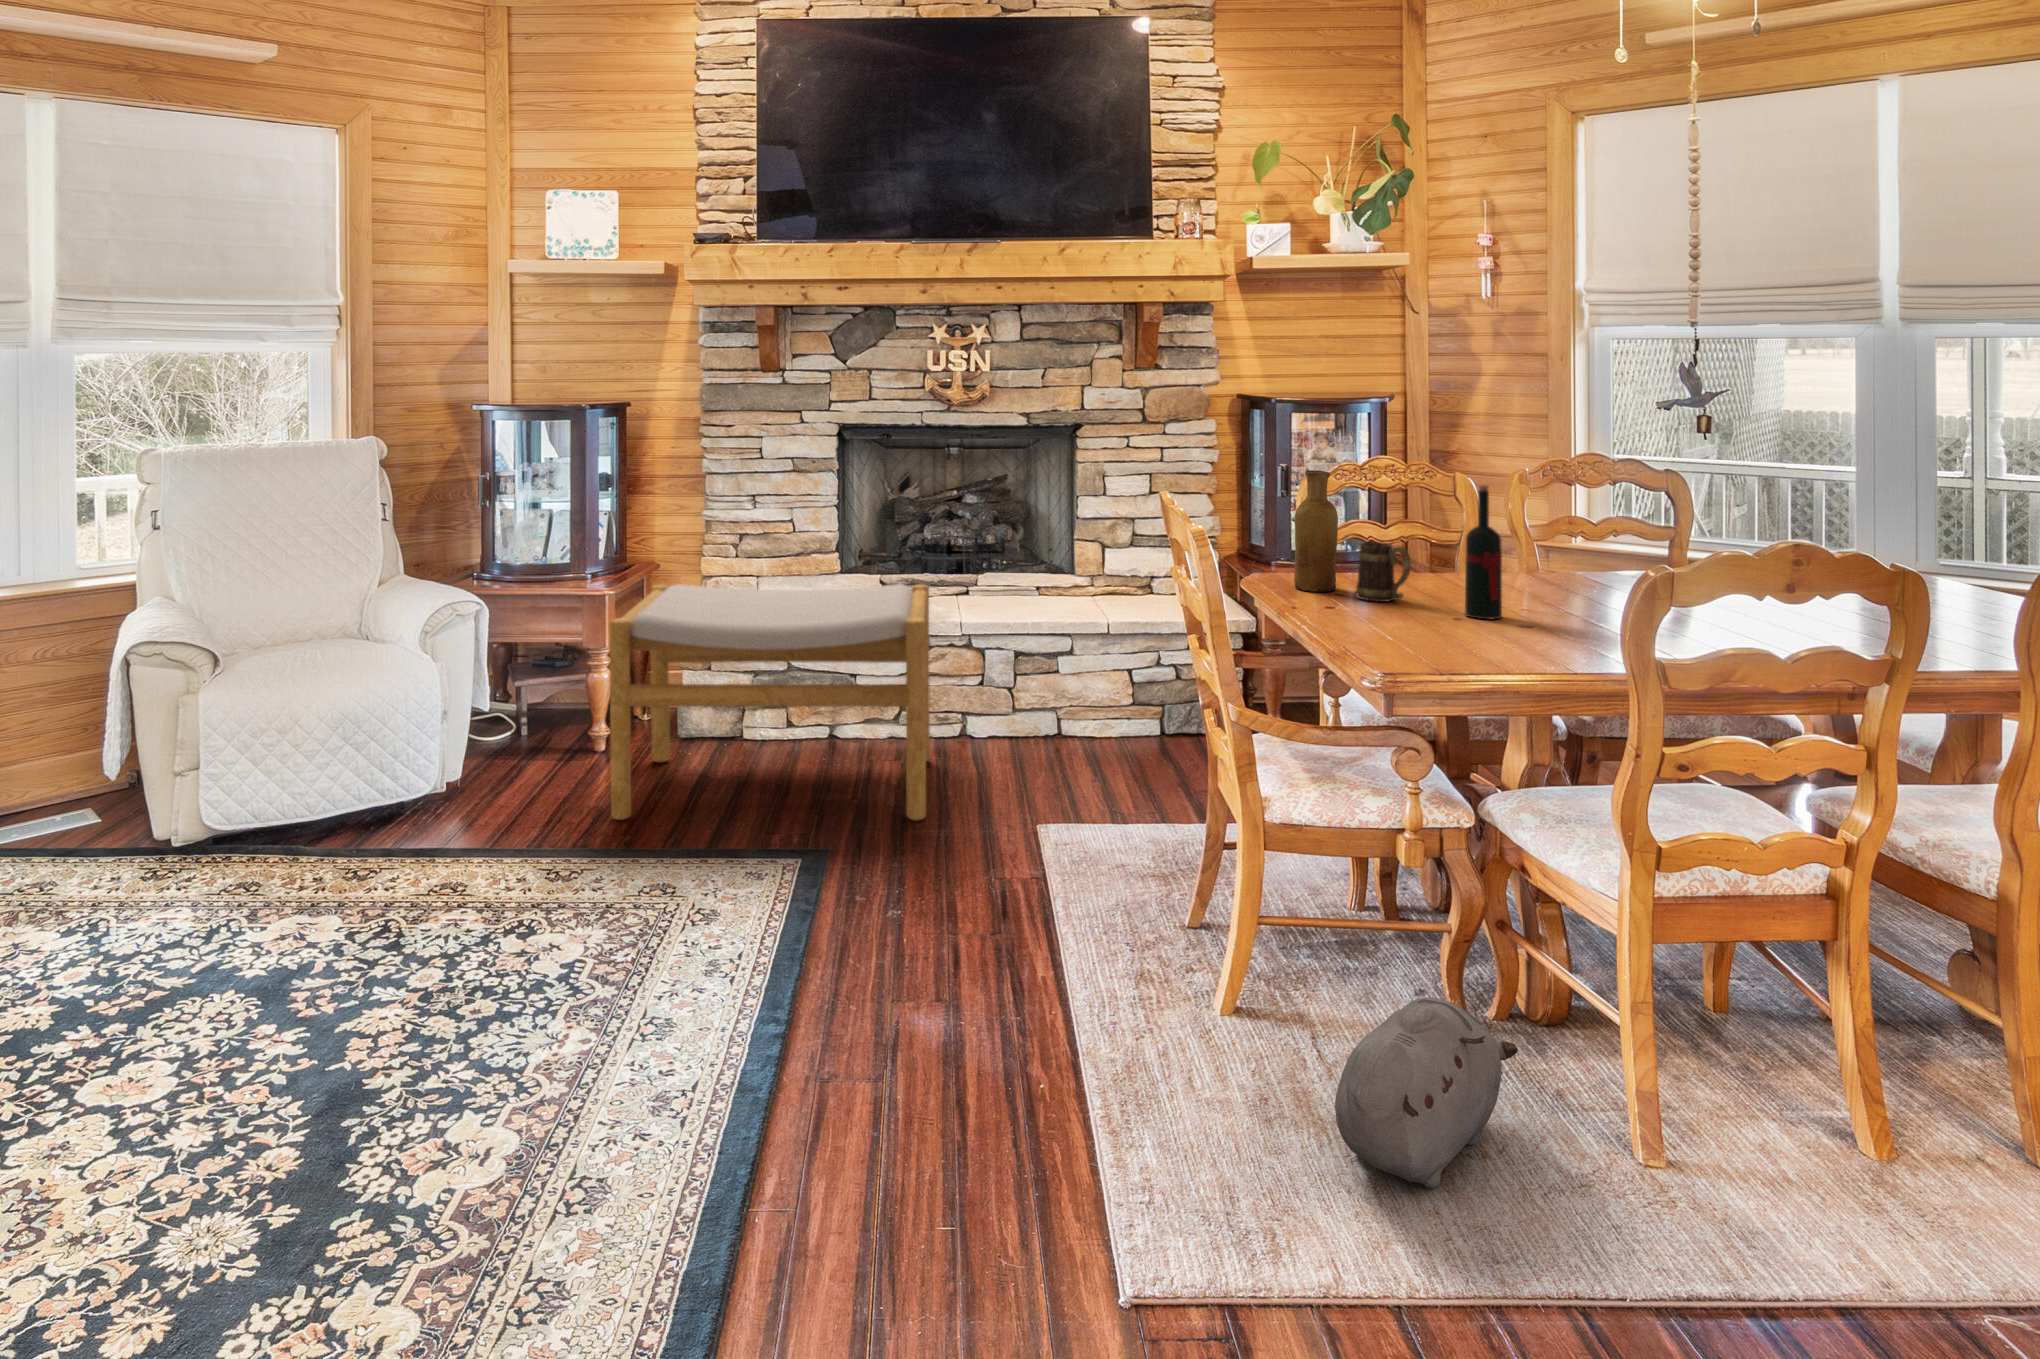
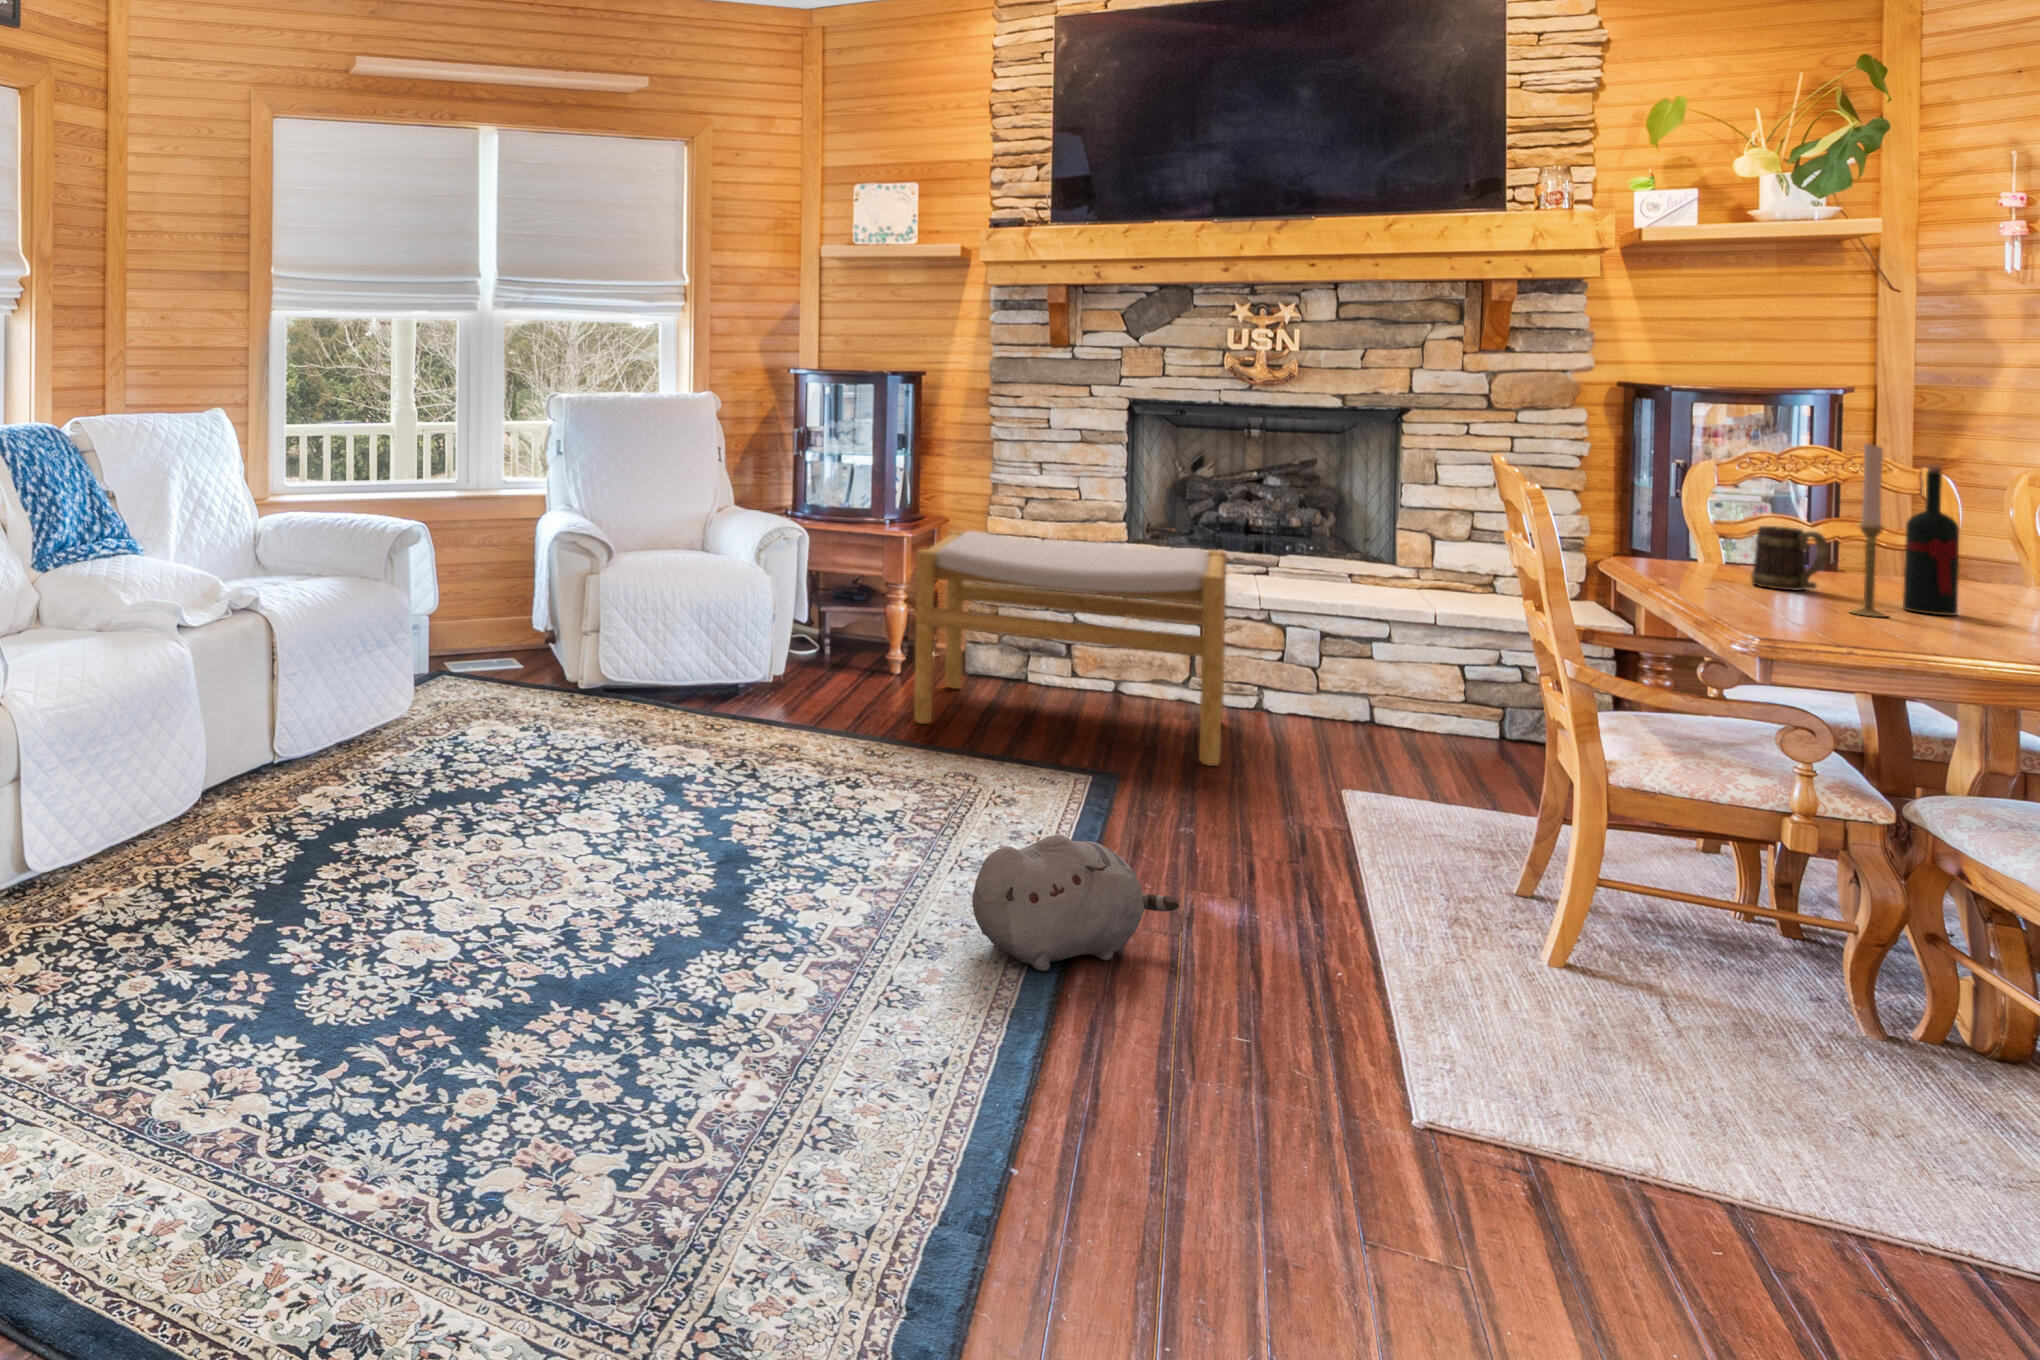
candlestick: none [1431,468,1460,629] -> present [1852,444,1886,617]
vase: present [1294,470,1338,592] -> none [1669,447,1730,577]
plush toy: present [1335,997,1518,1188] -> present [972,835,1179,971]

